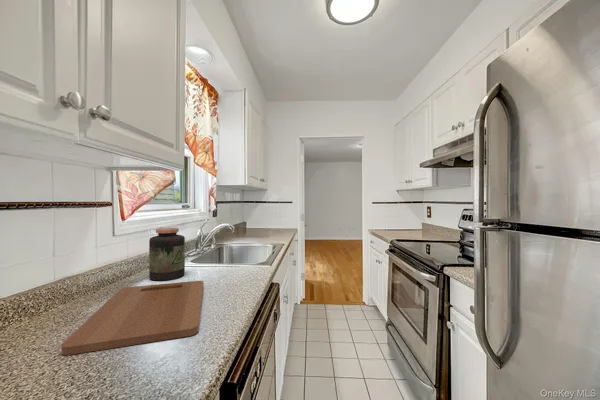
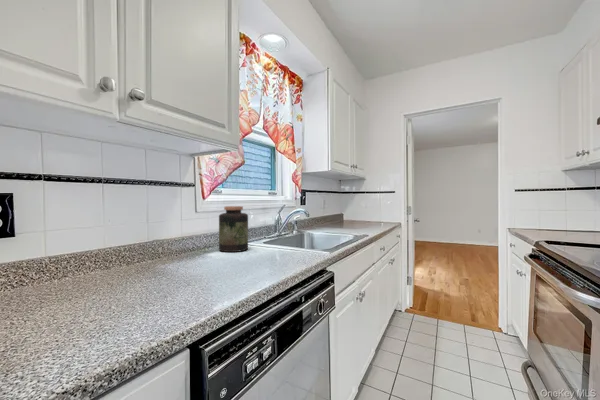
cutting board: present [61,281,204,355] -> none [126,252,253,287]

